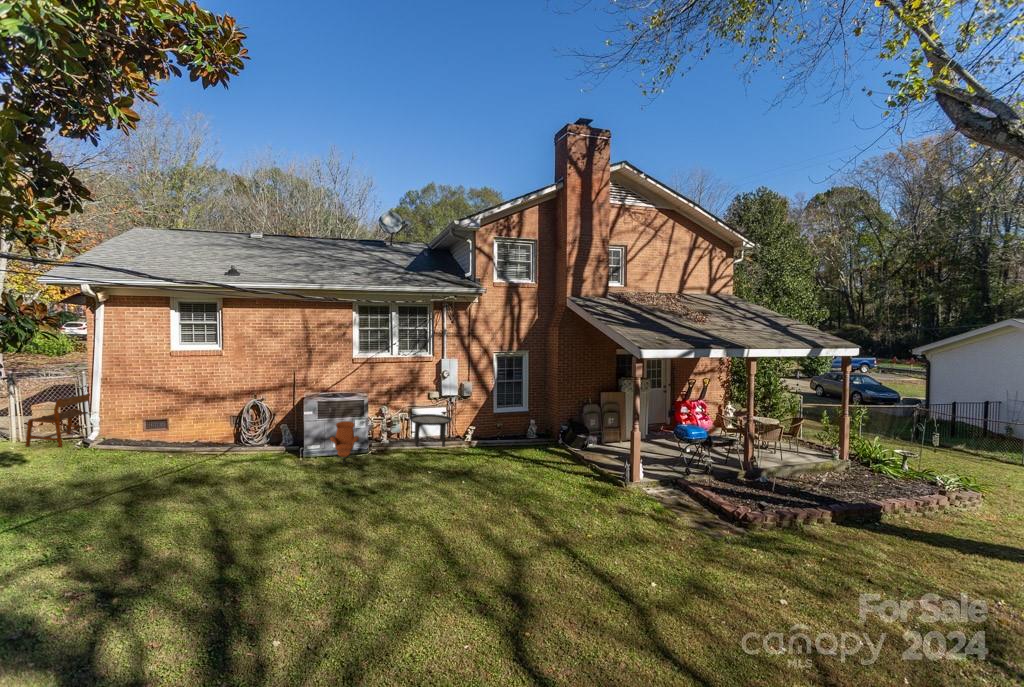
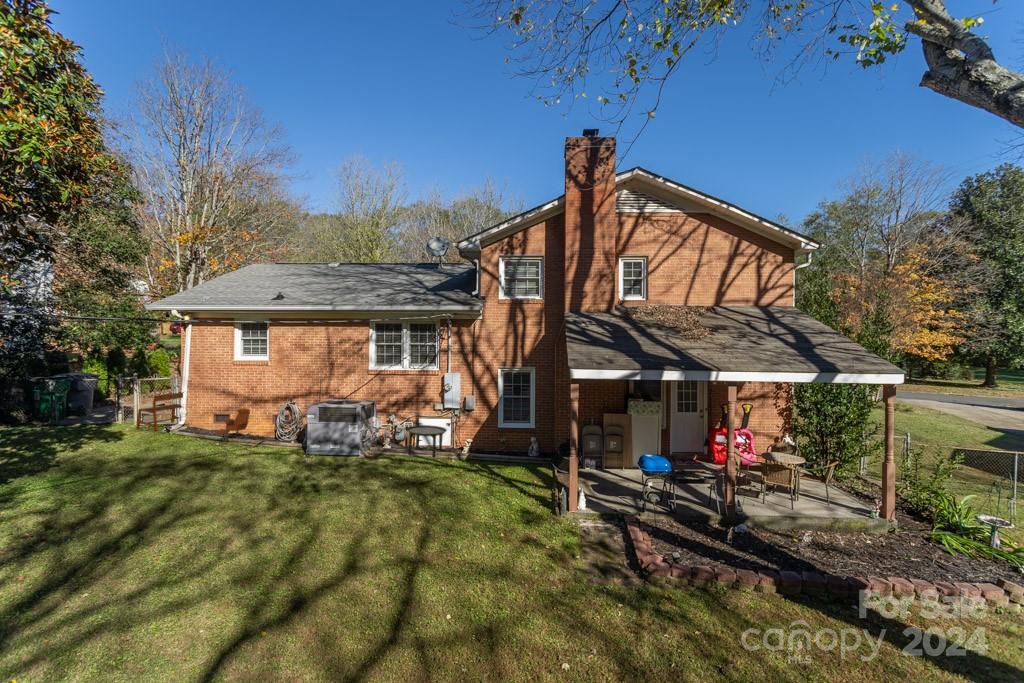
lounge chair: present [330,421,359,465] -> present [217,408,250,440]

